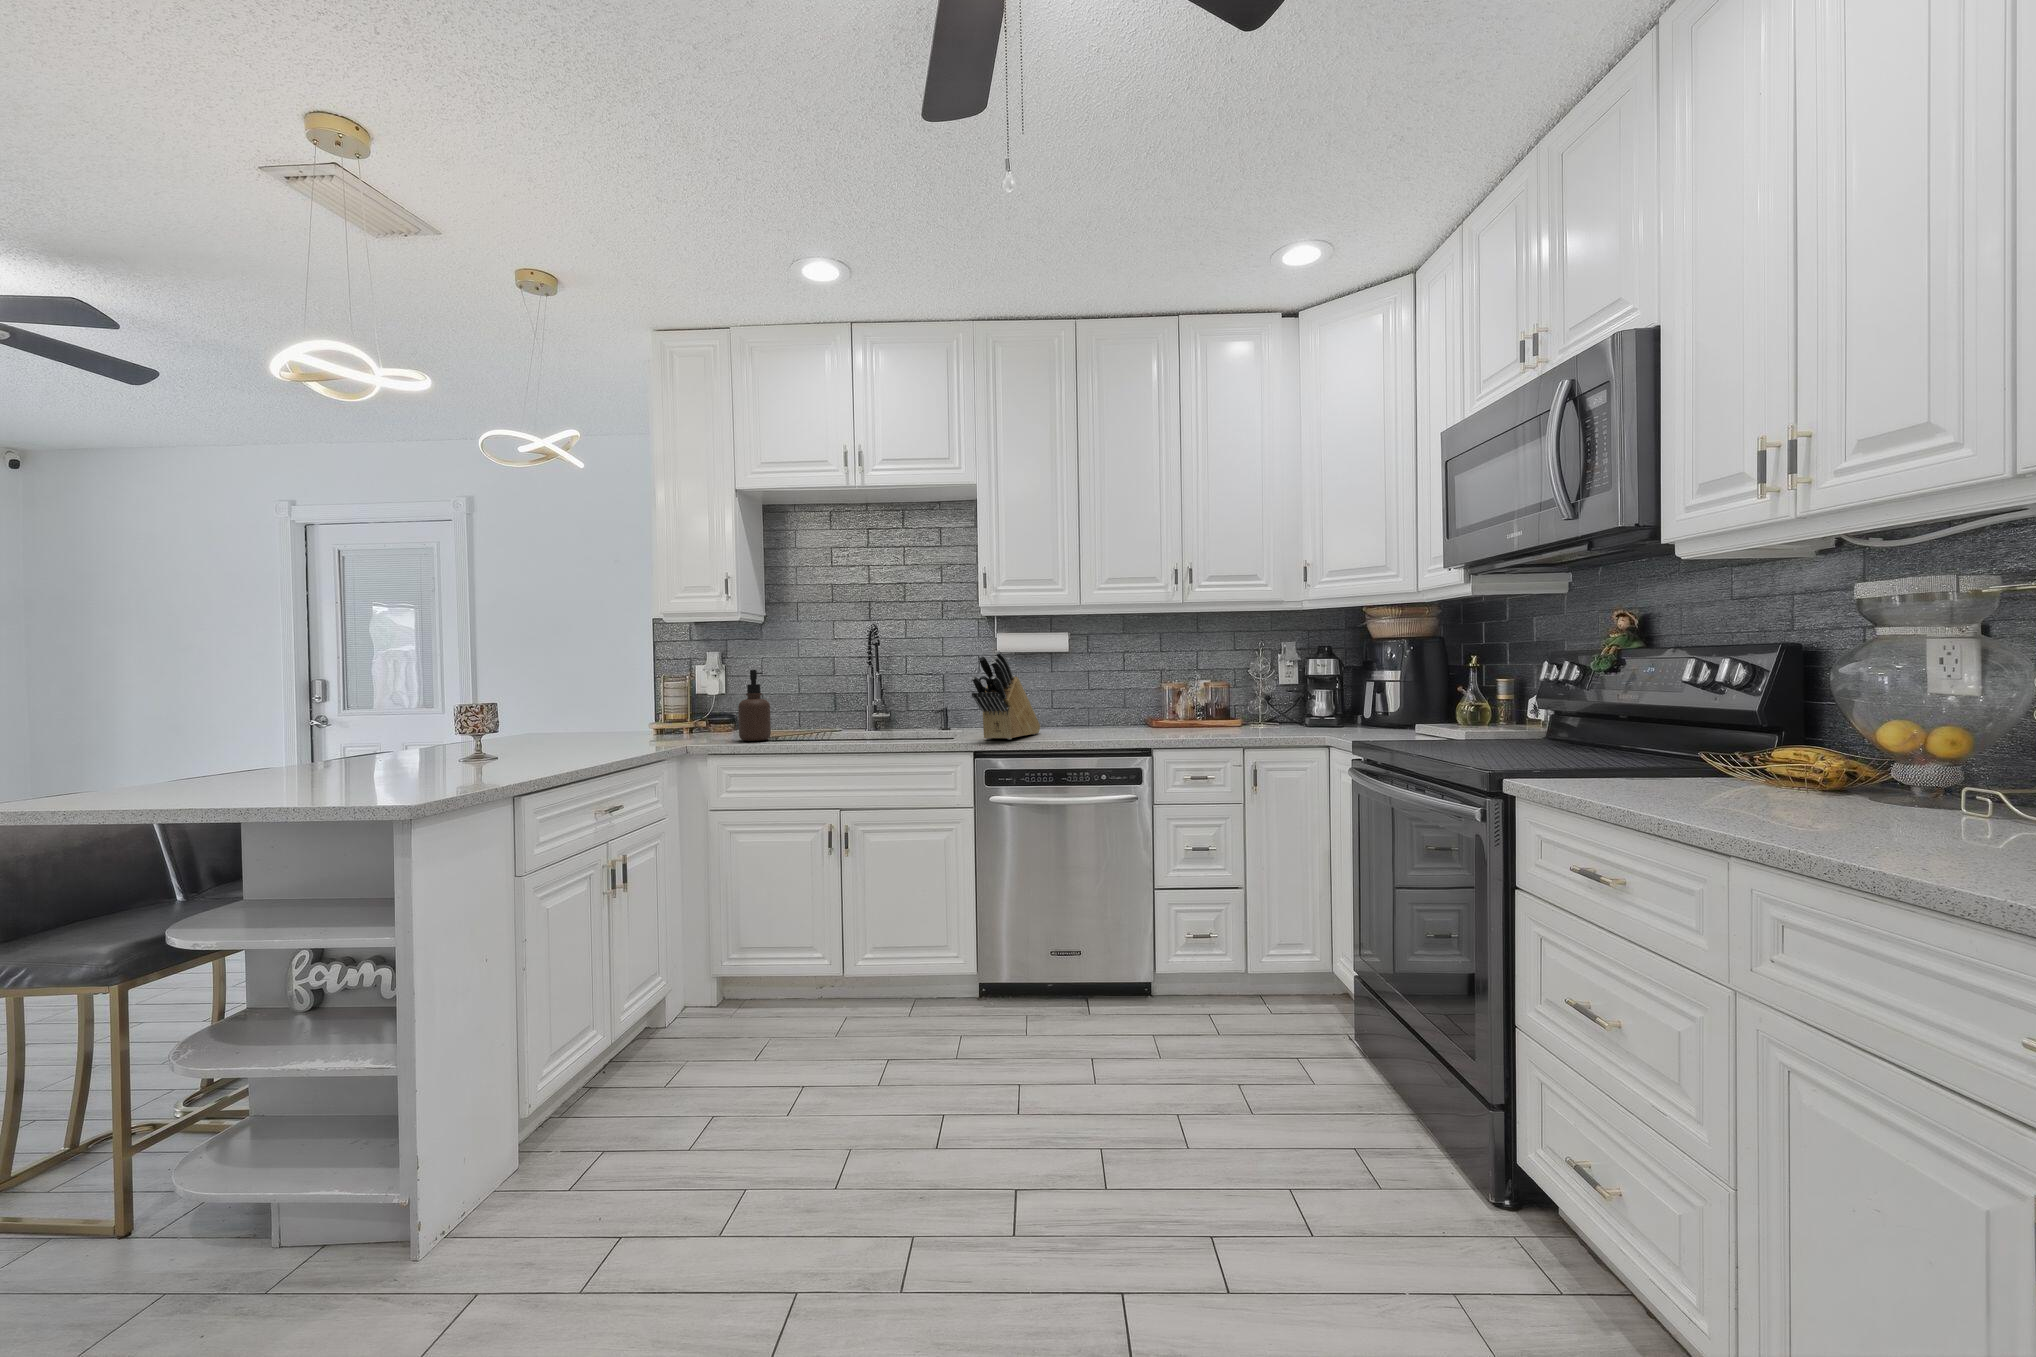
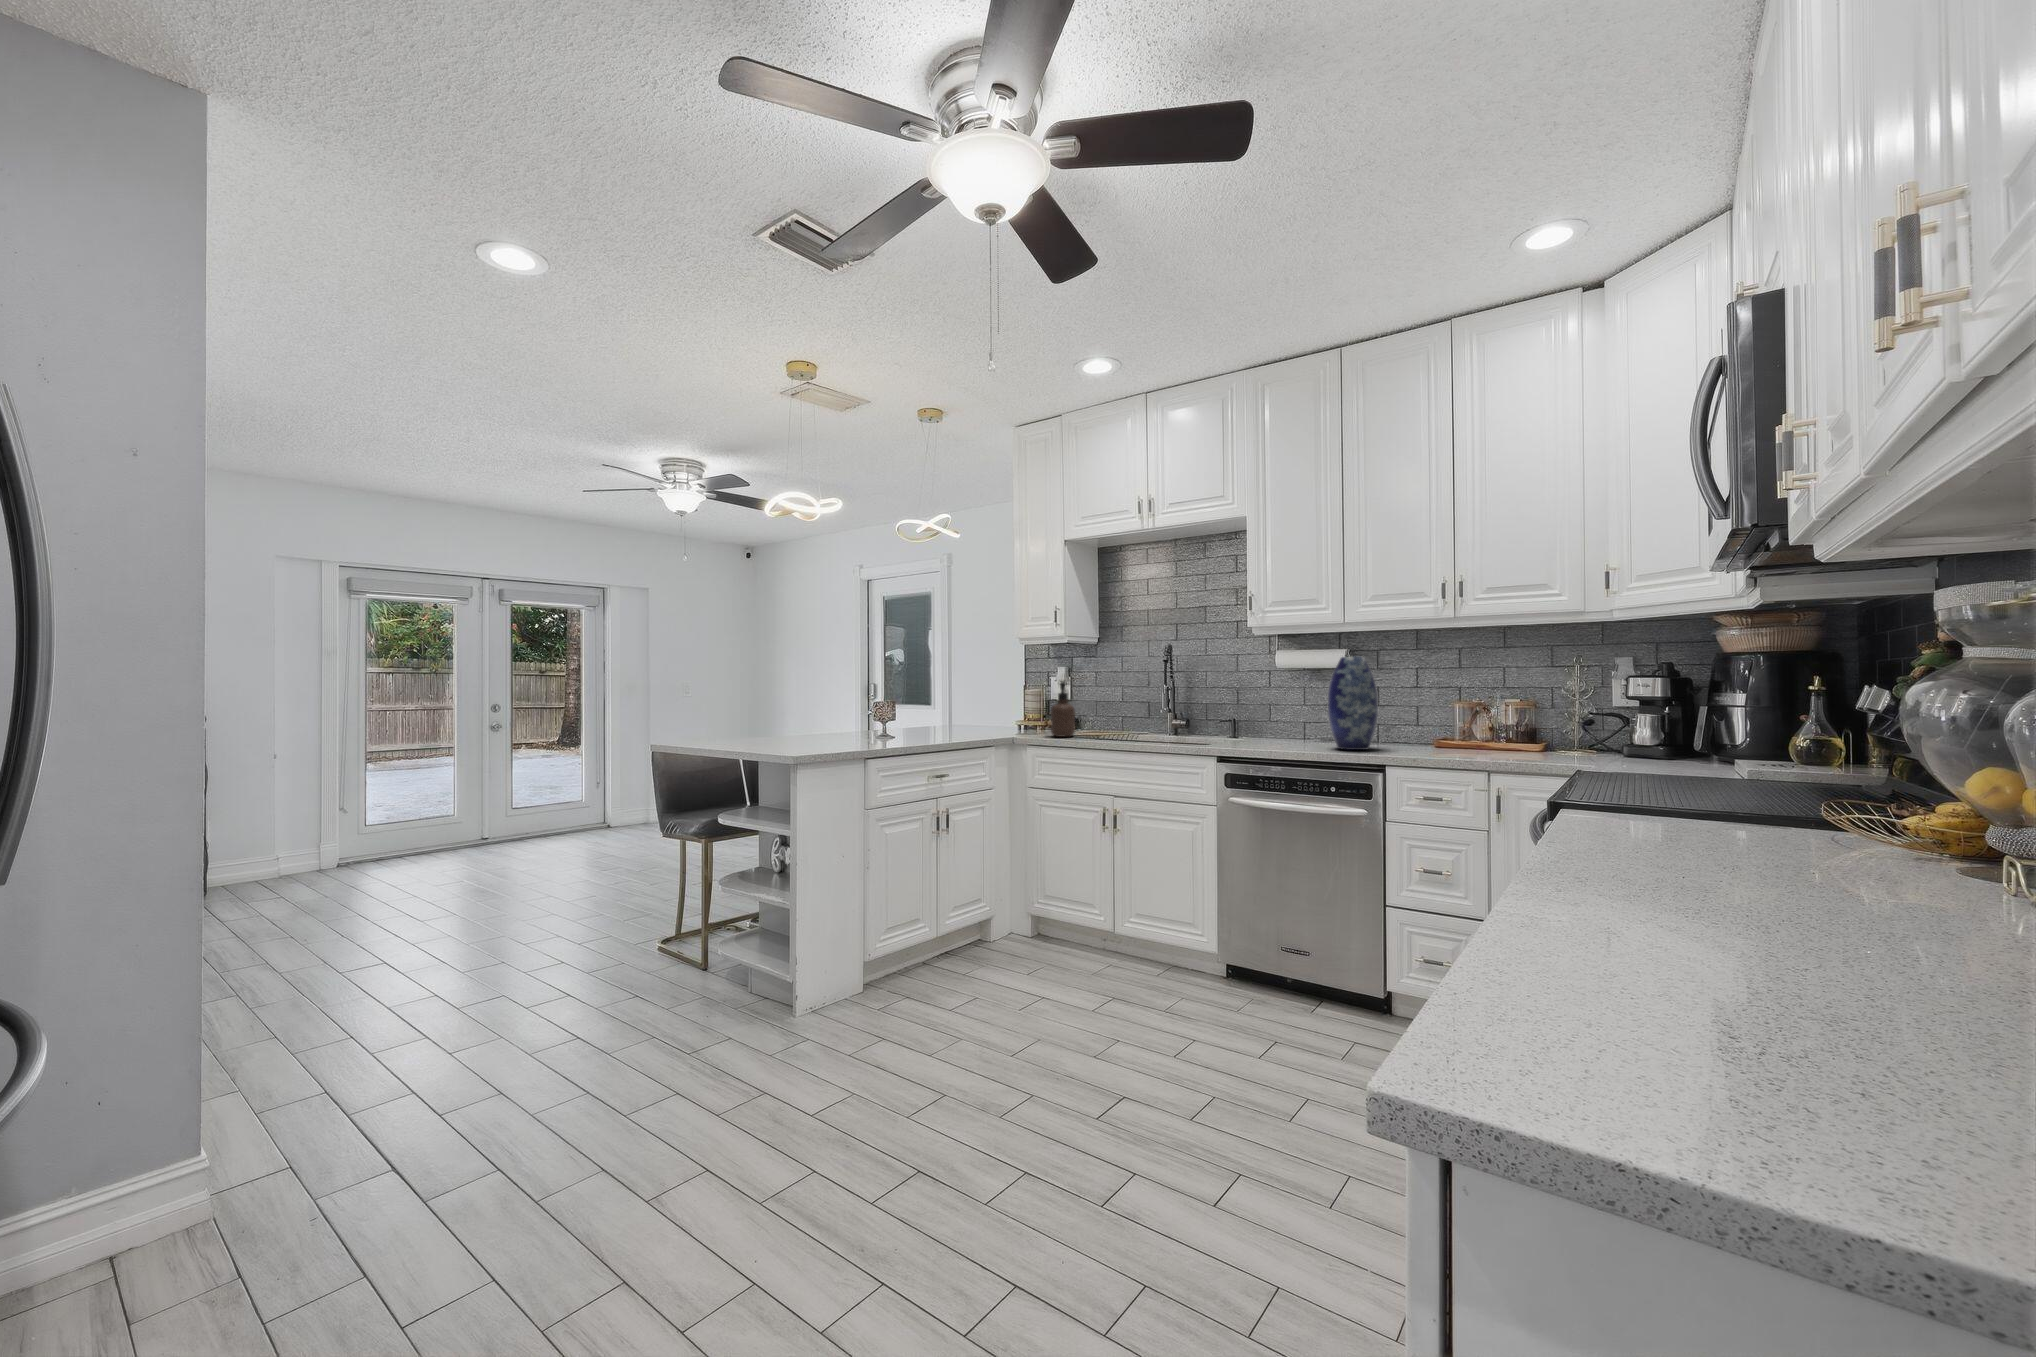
vase: none [1078,639,1126,736] -> present [1328,657,1378,750]
knife block: present [971,651,1040,739] -> none [1217,668,1299,747]

